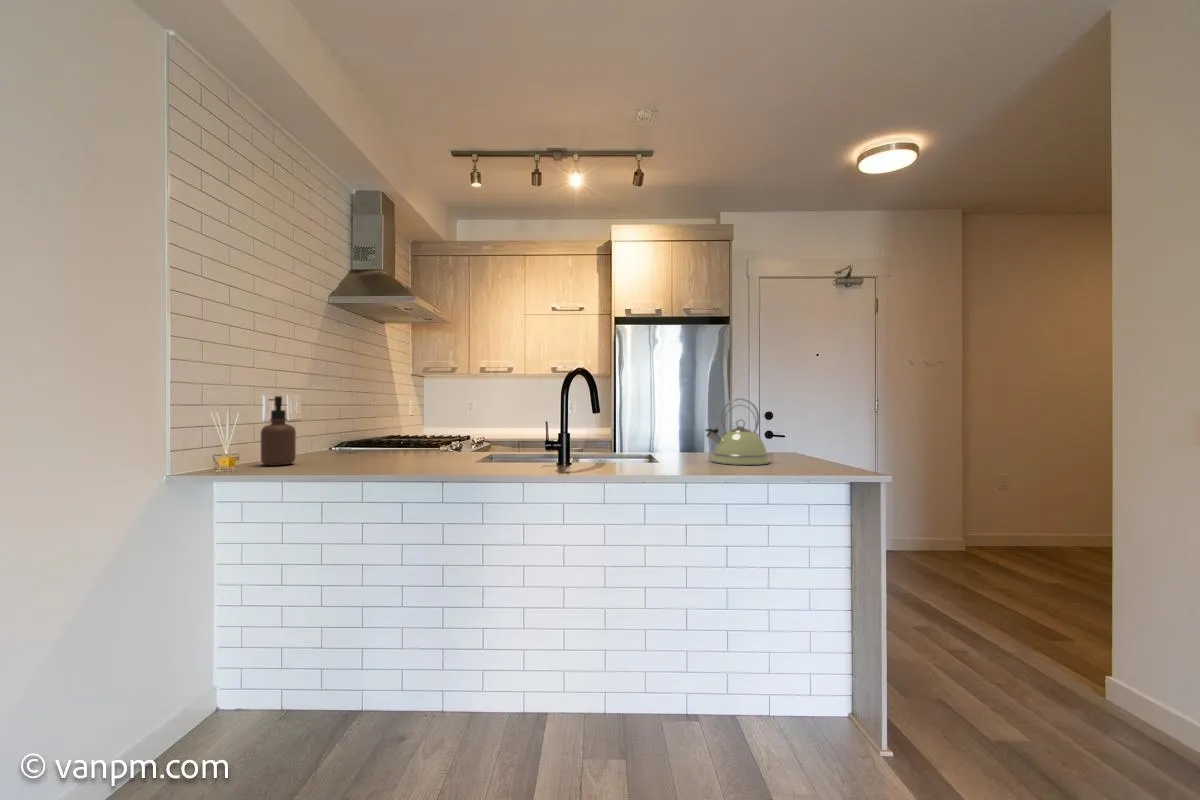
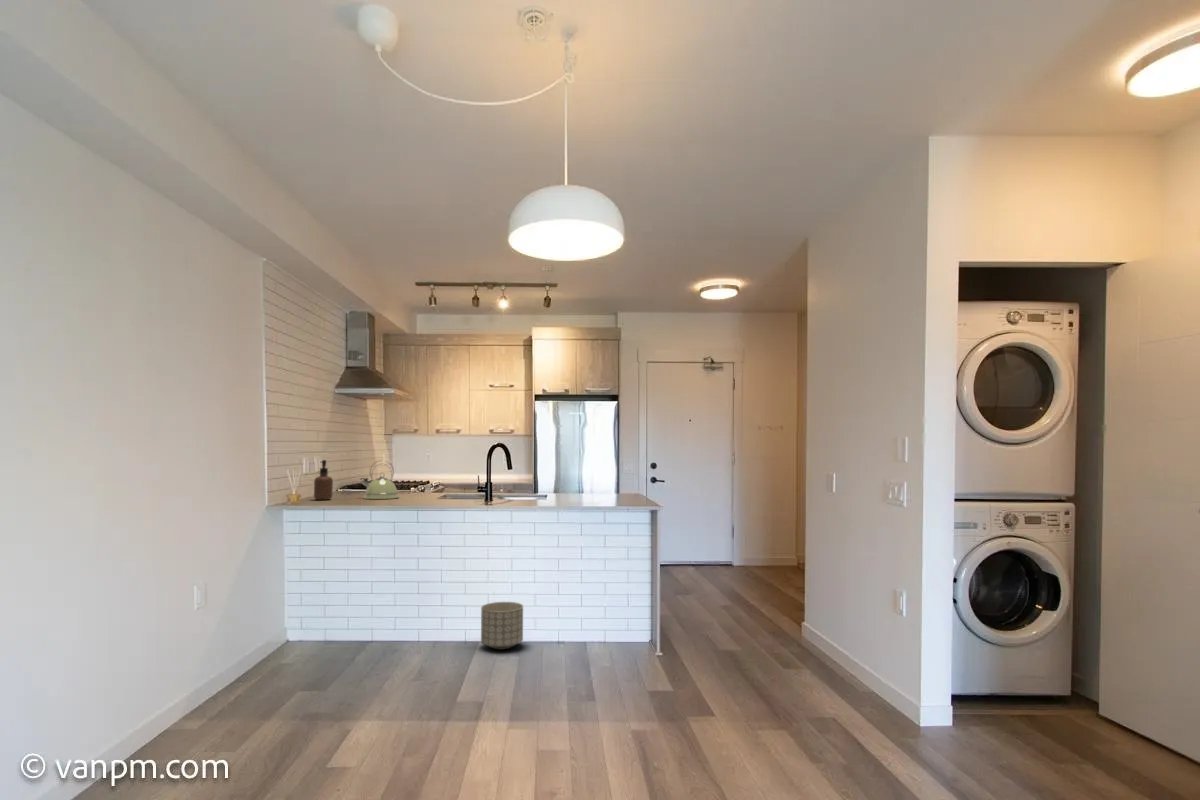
kettle: present [706,399,769,465] -> present [361,467,398,499]
planter: none [554,651,633,759] -> present [481,602,523,650]

